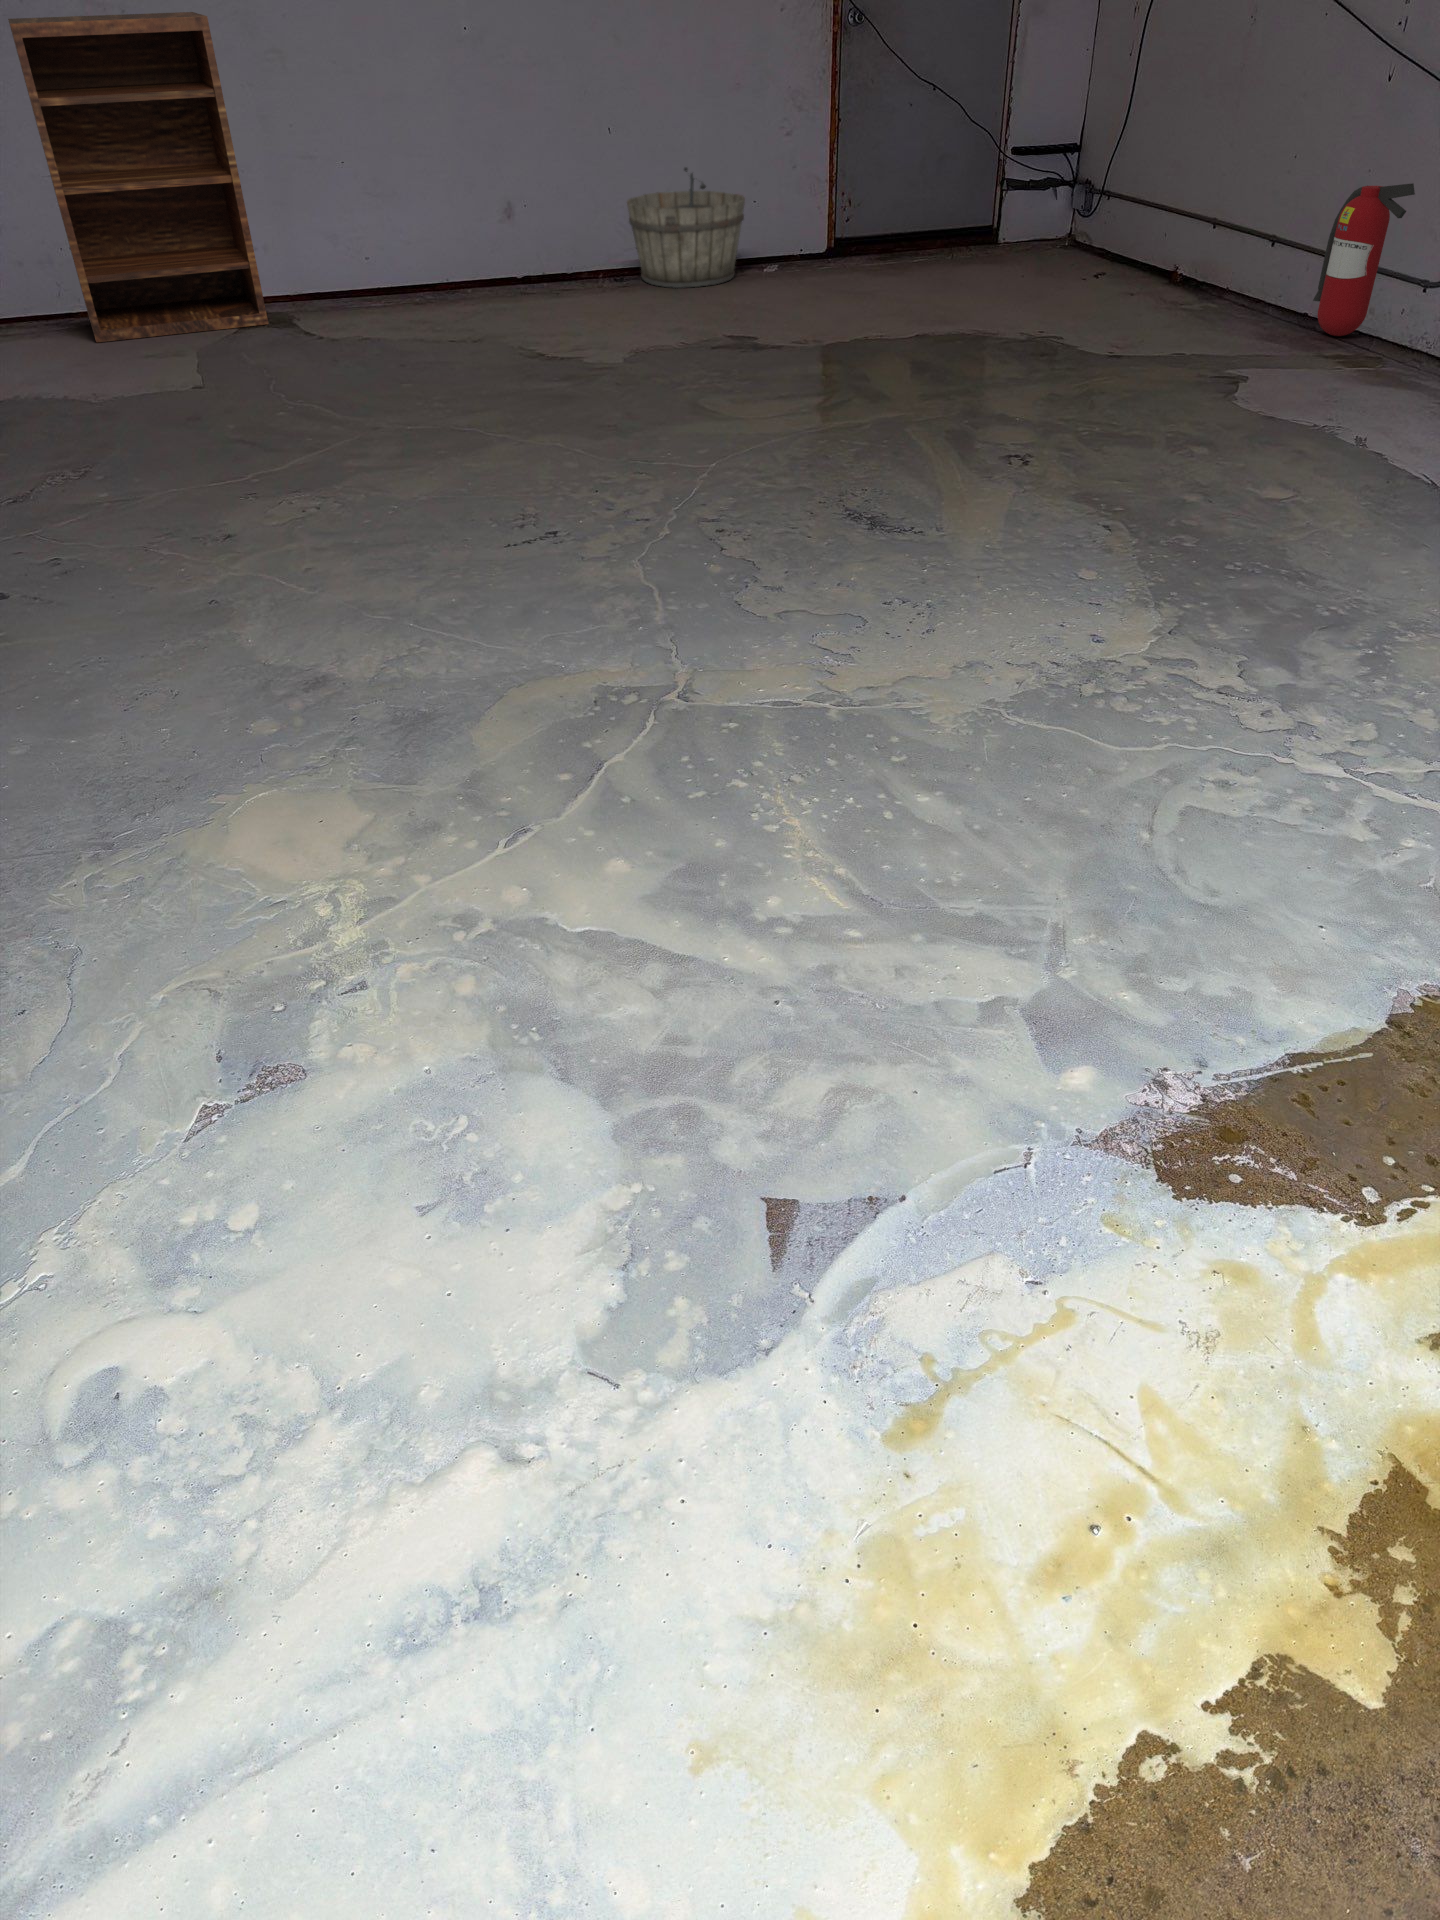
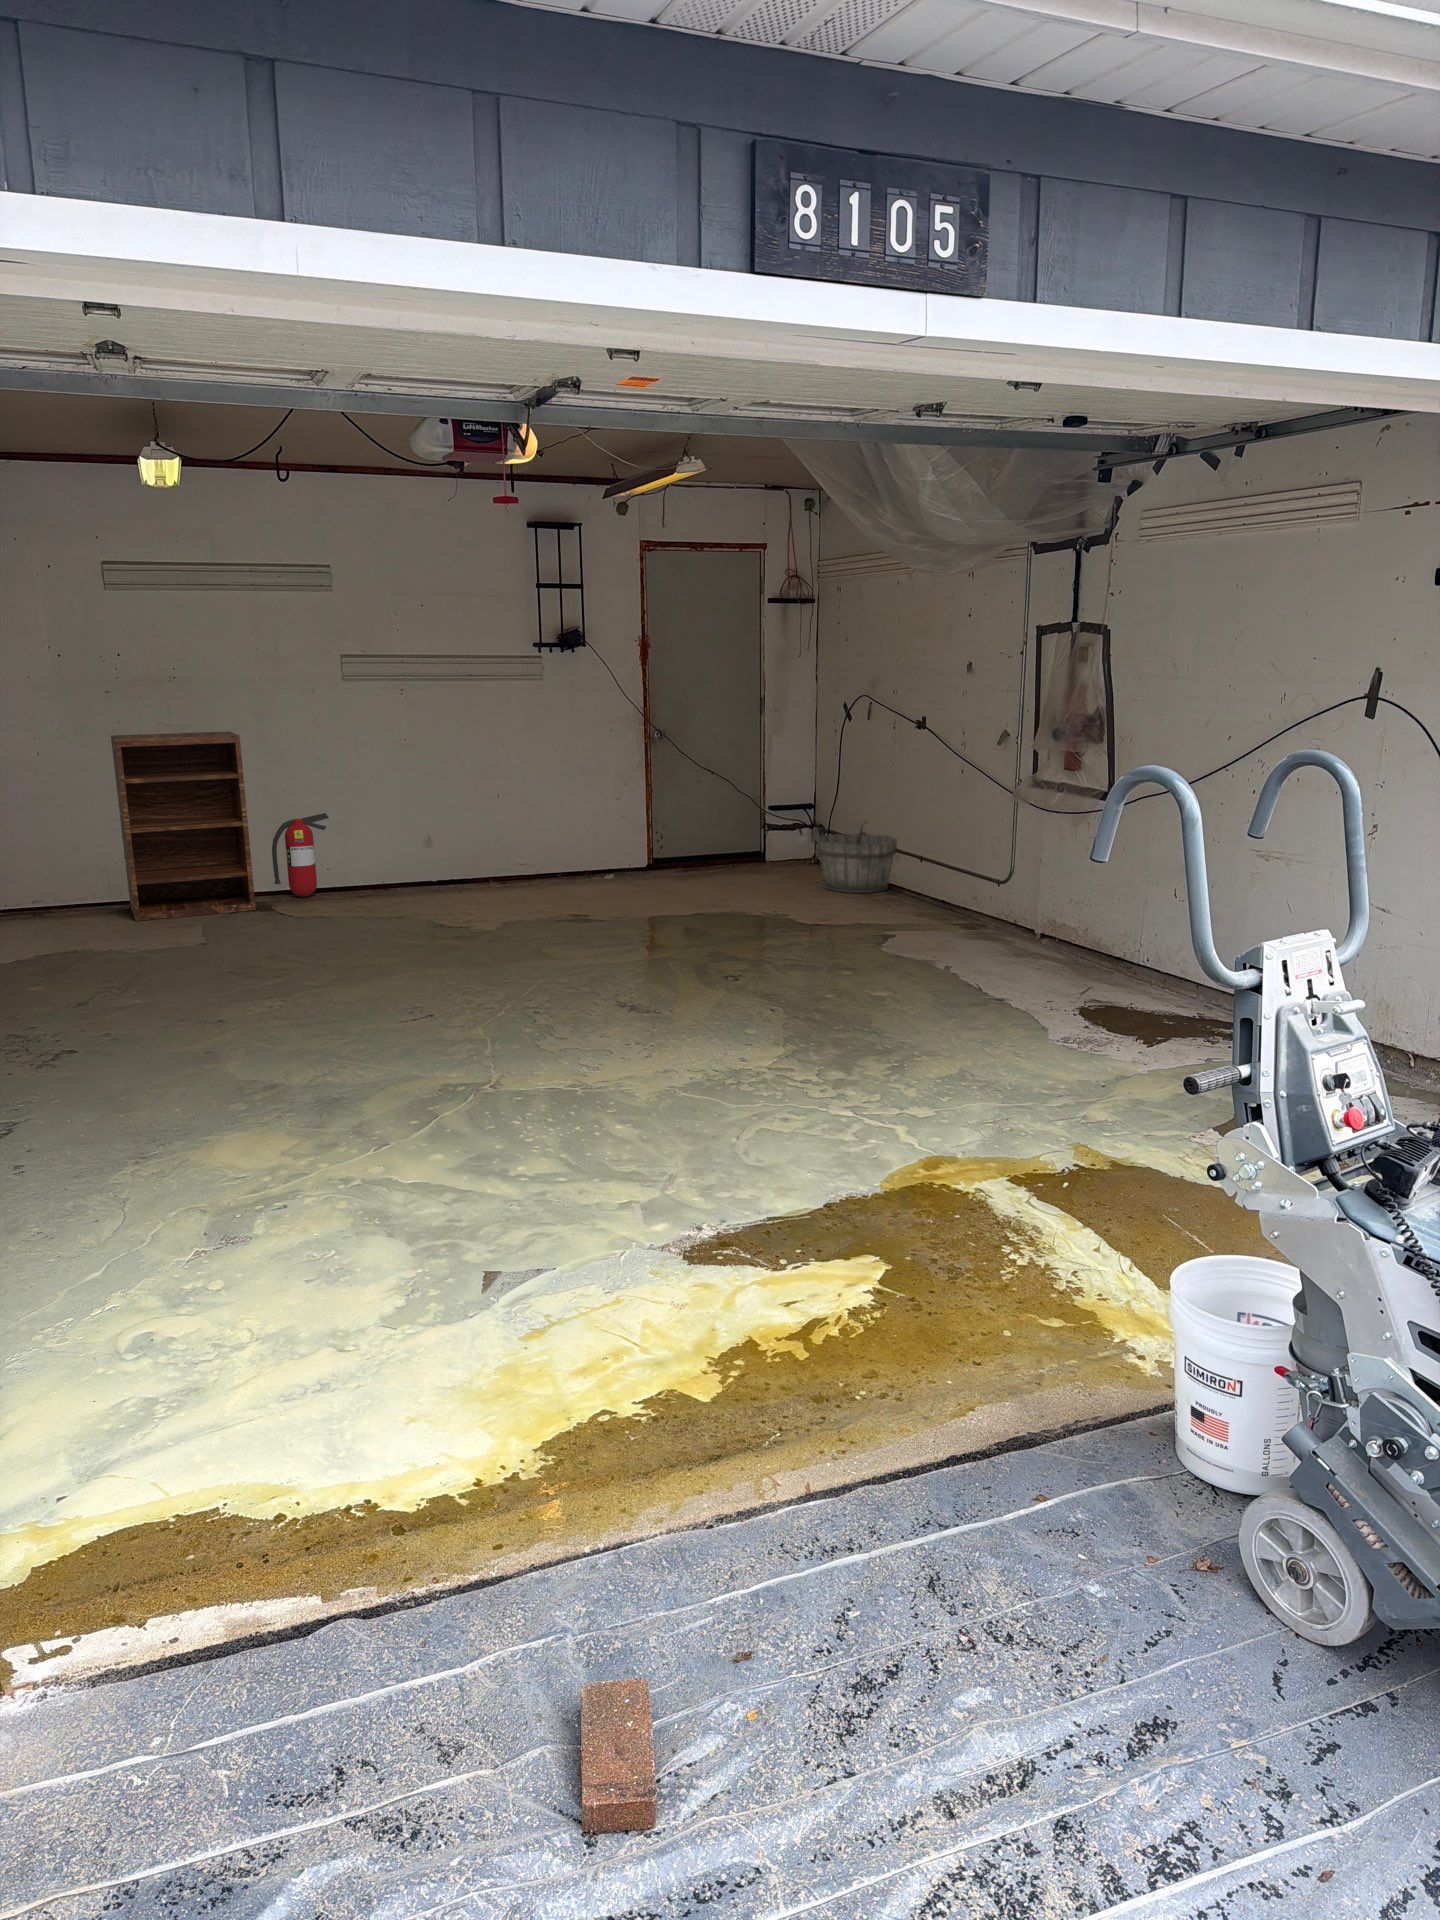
wooden bucket: present [627,168,745,288] -> present [816,824,898,893]
fire extinguisher: present [1313,183,1415,336] -> present [272,813,329,897]

